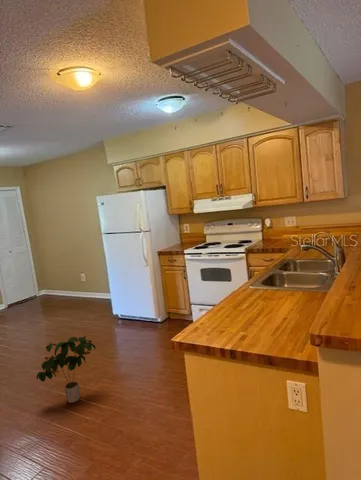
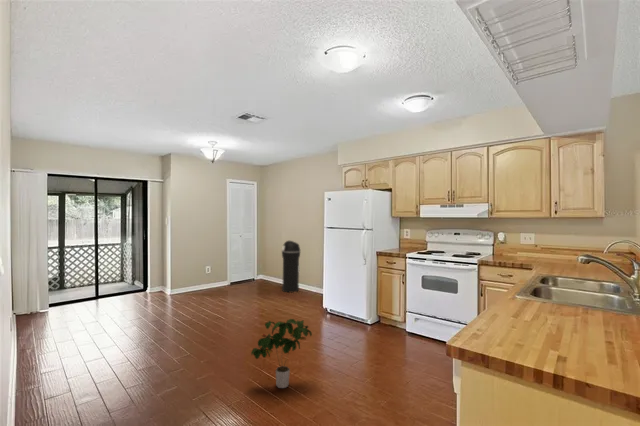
trash can: none [61,250,87,304] -> present [282,241,300,292]

